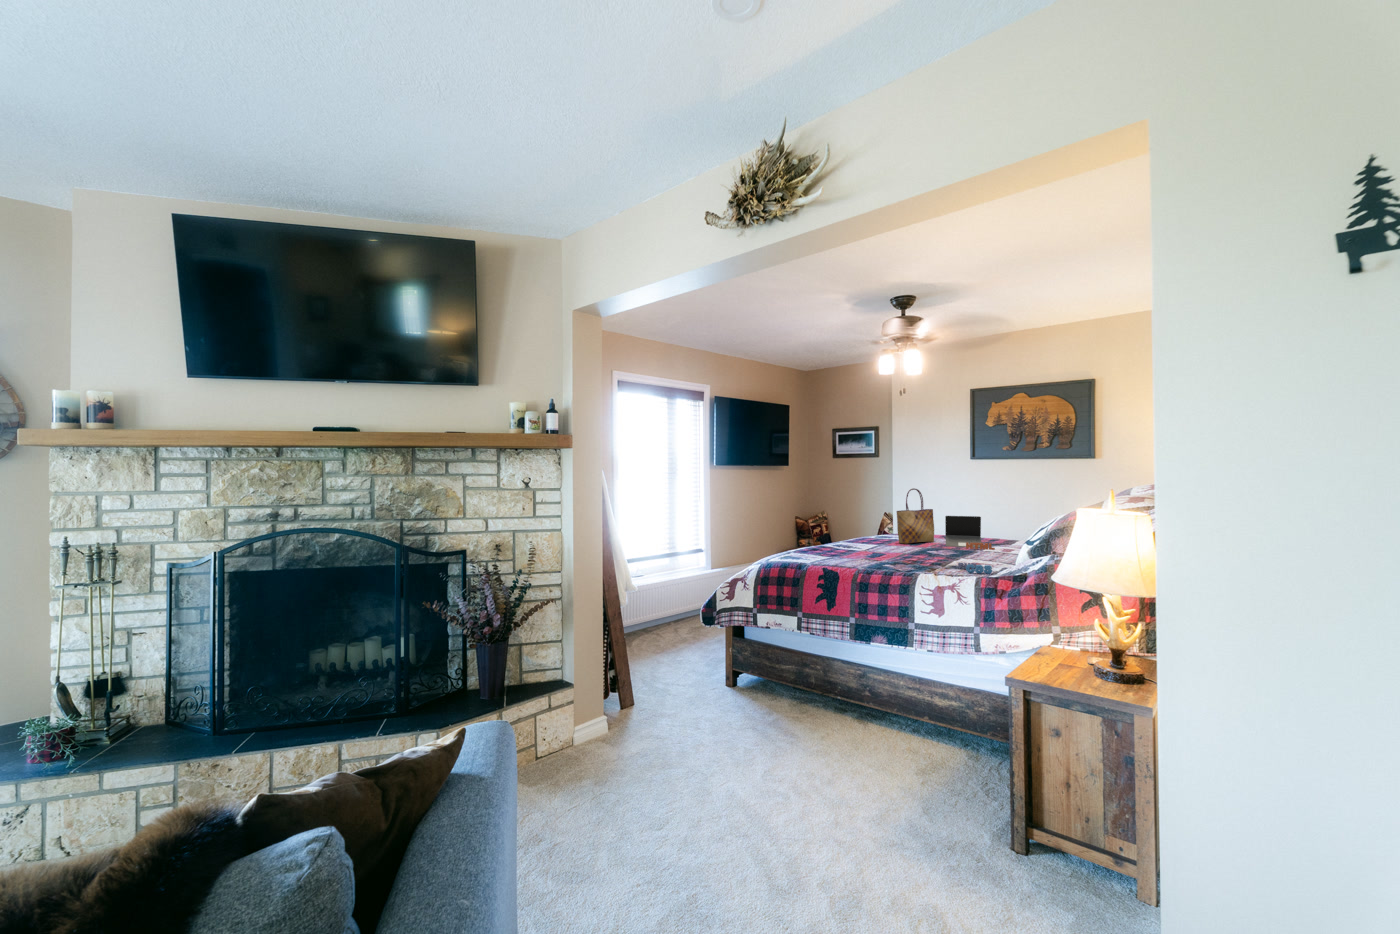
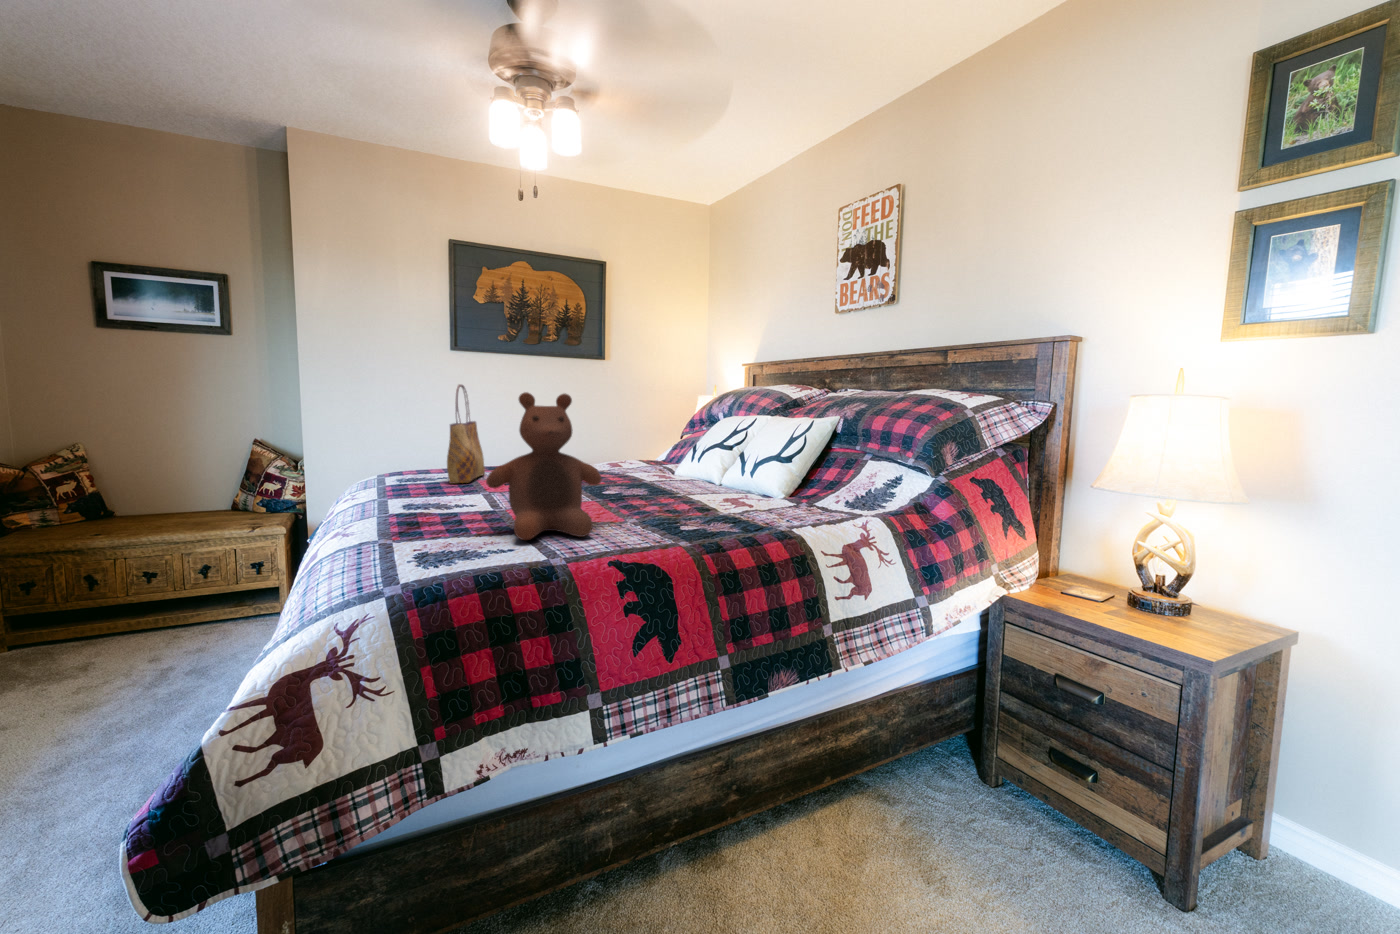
stuffed bear: none [822,500,872,563] -> present [486,392,601,540]
laptop: present [945,516,995,574] -> none [699,422,808,512]

